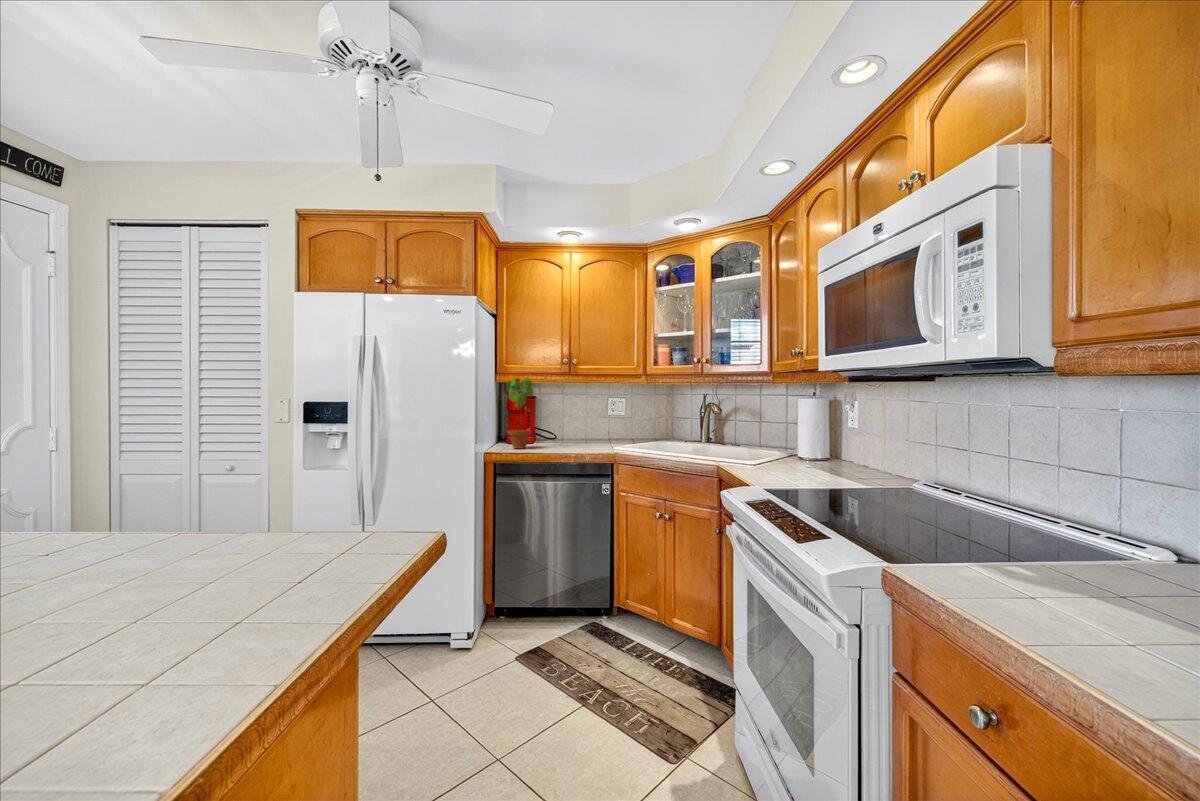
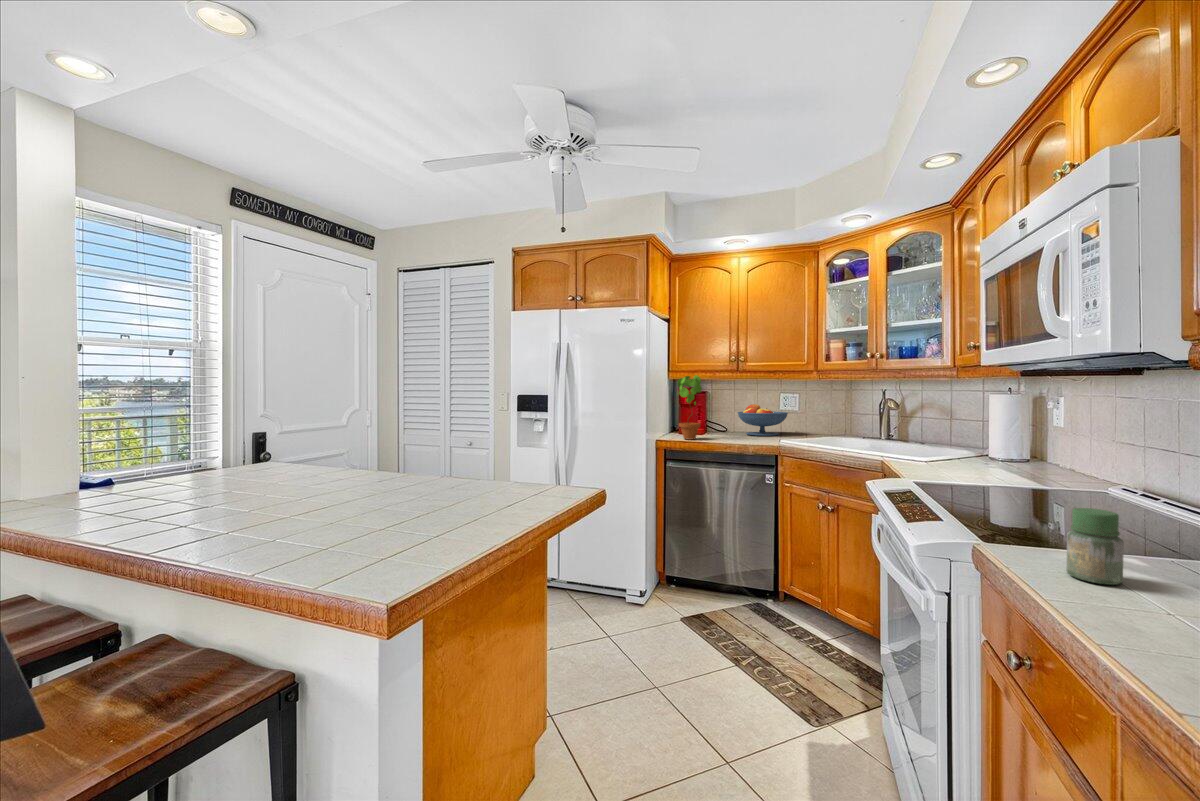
fruit bowl: none [567,410,617,442] -> present [738,404,788,436]
jar: none [1013,513,1074,600] -> present [1067,508,1124,585]

